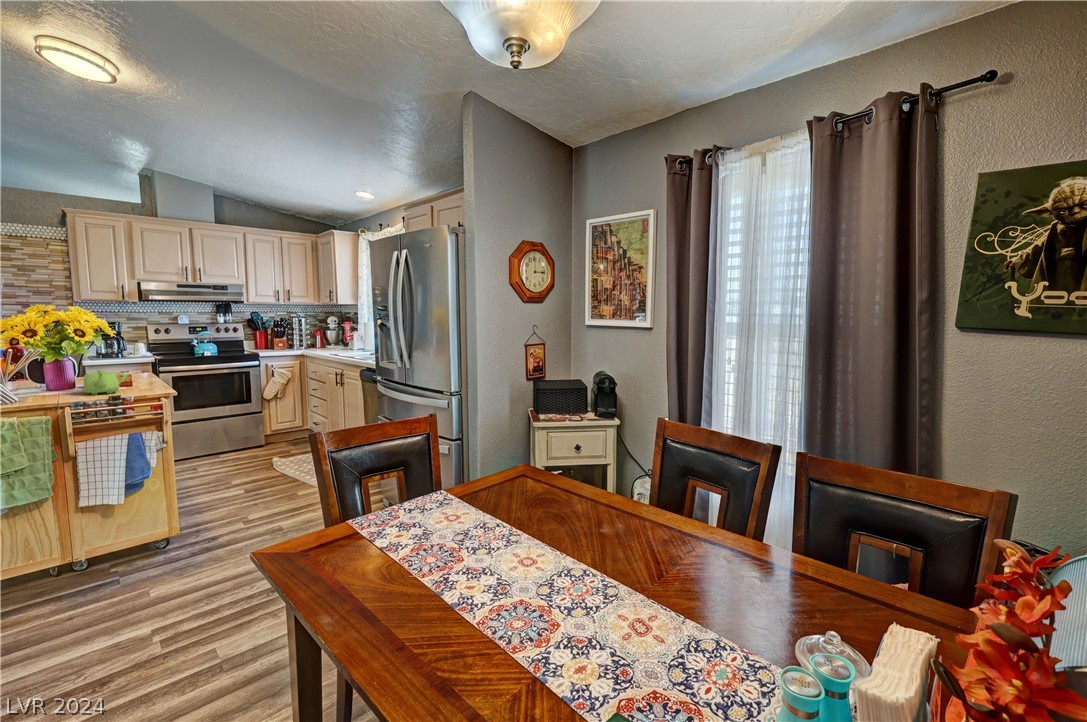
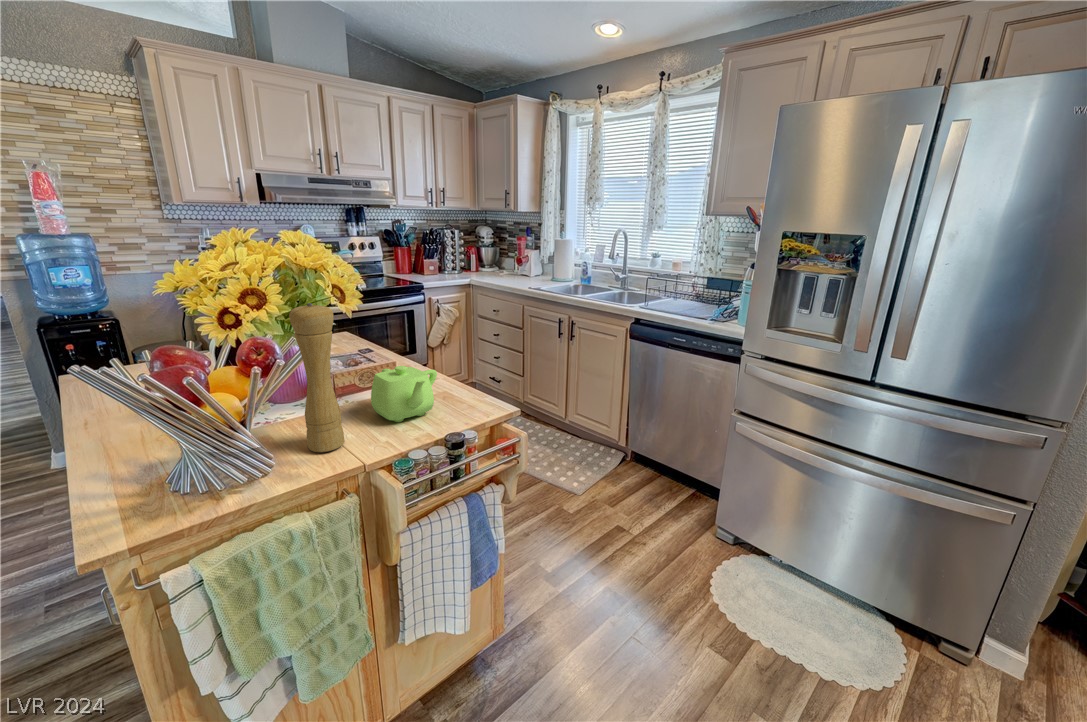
pepper mill: none [25,335,53,400] -> present [289,303,345,452]

